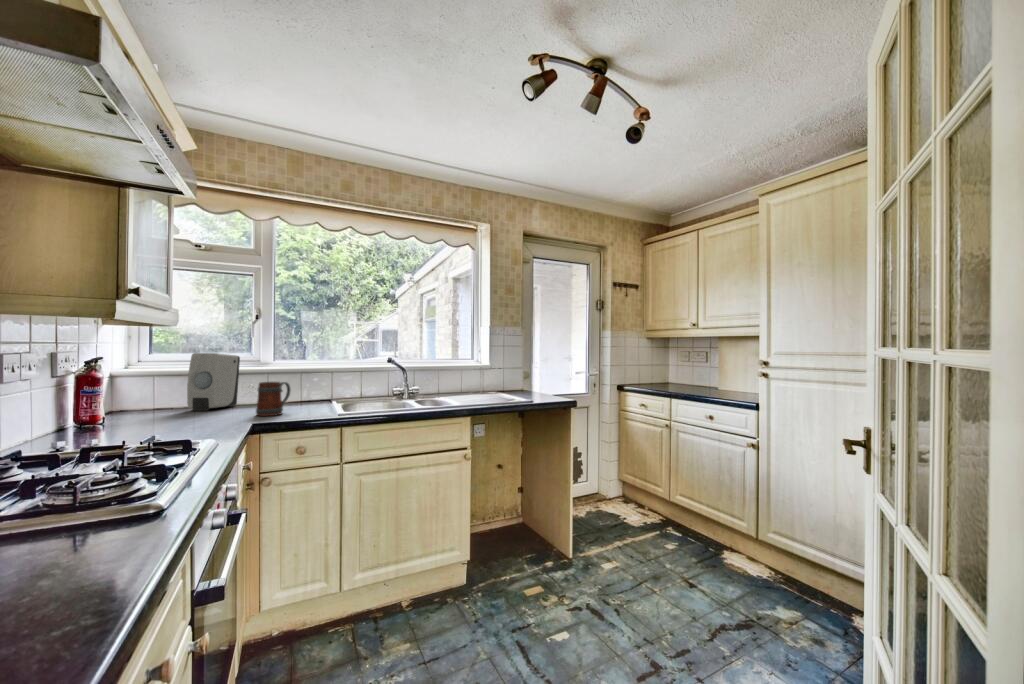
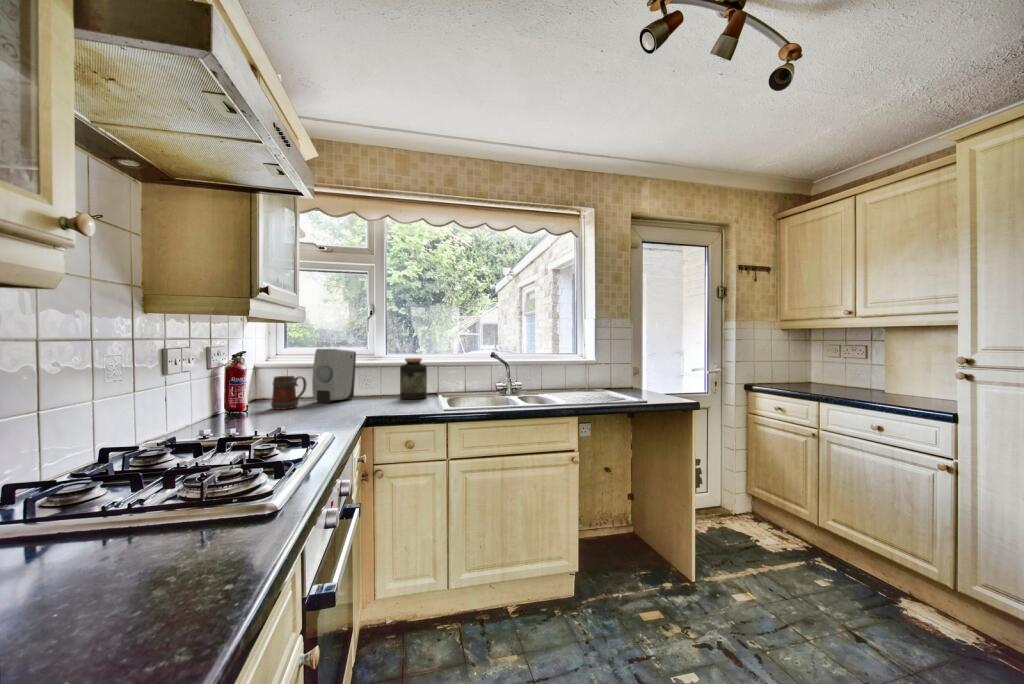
jar: none [290,363,320,405] -> present [400,358,427,399]
mug: present [256,382,290,416] -> present [271,376,307,410]

